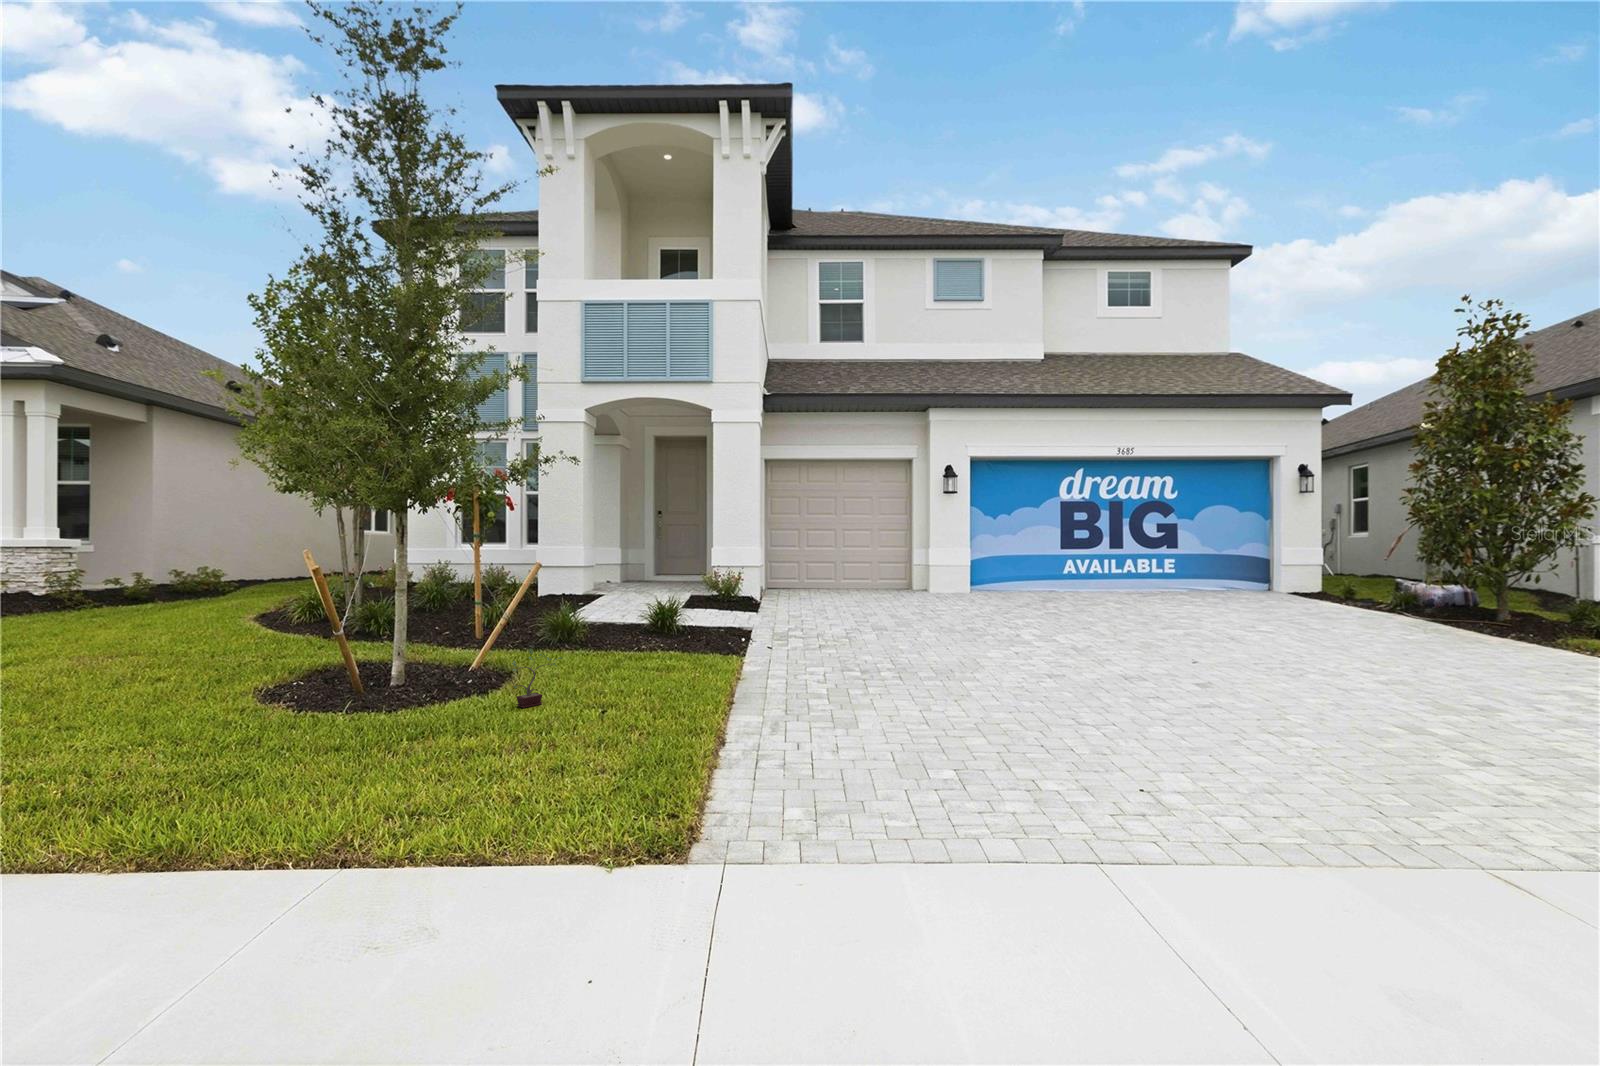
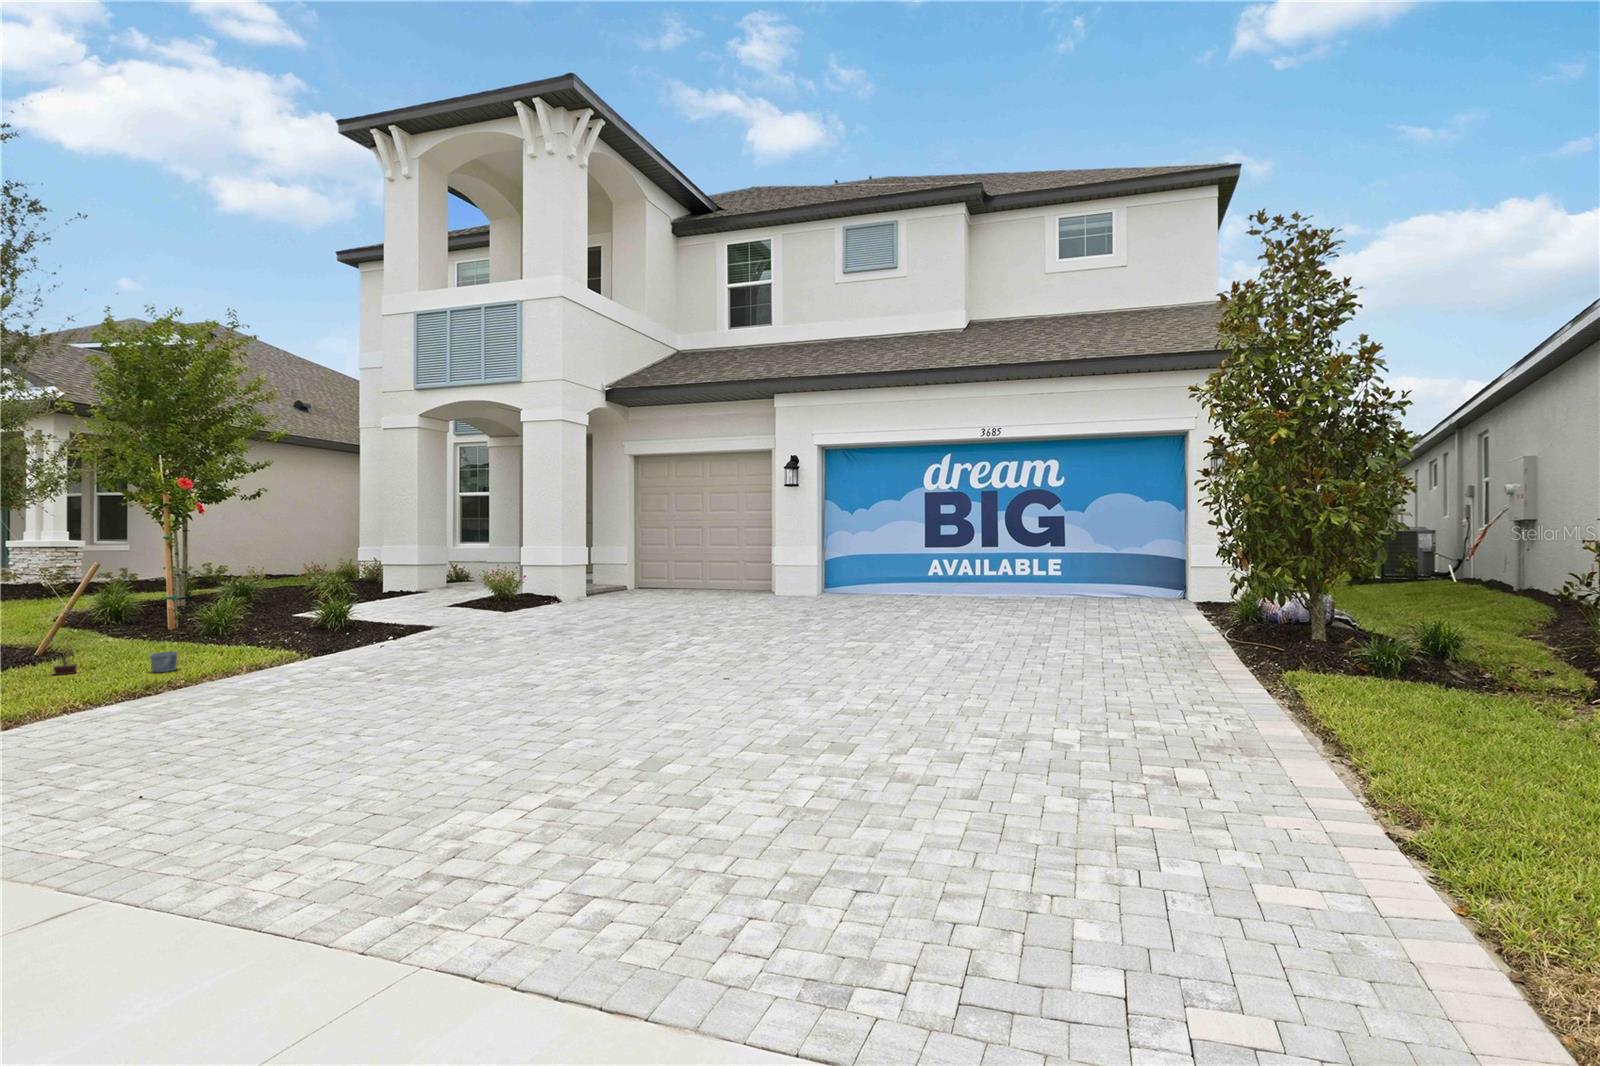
bucket: none [633,660,662,698] -> present [150,652,178,672]

